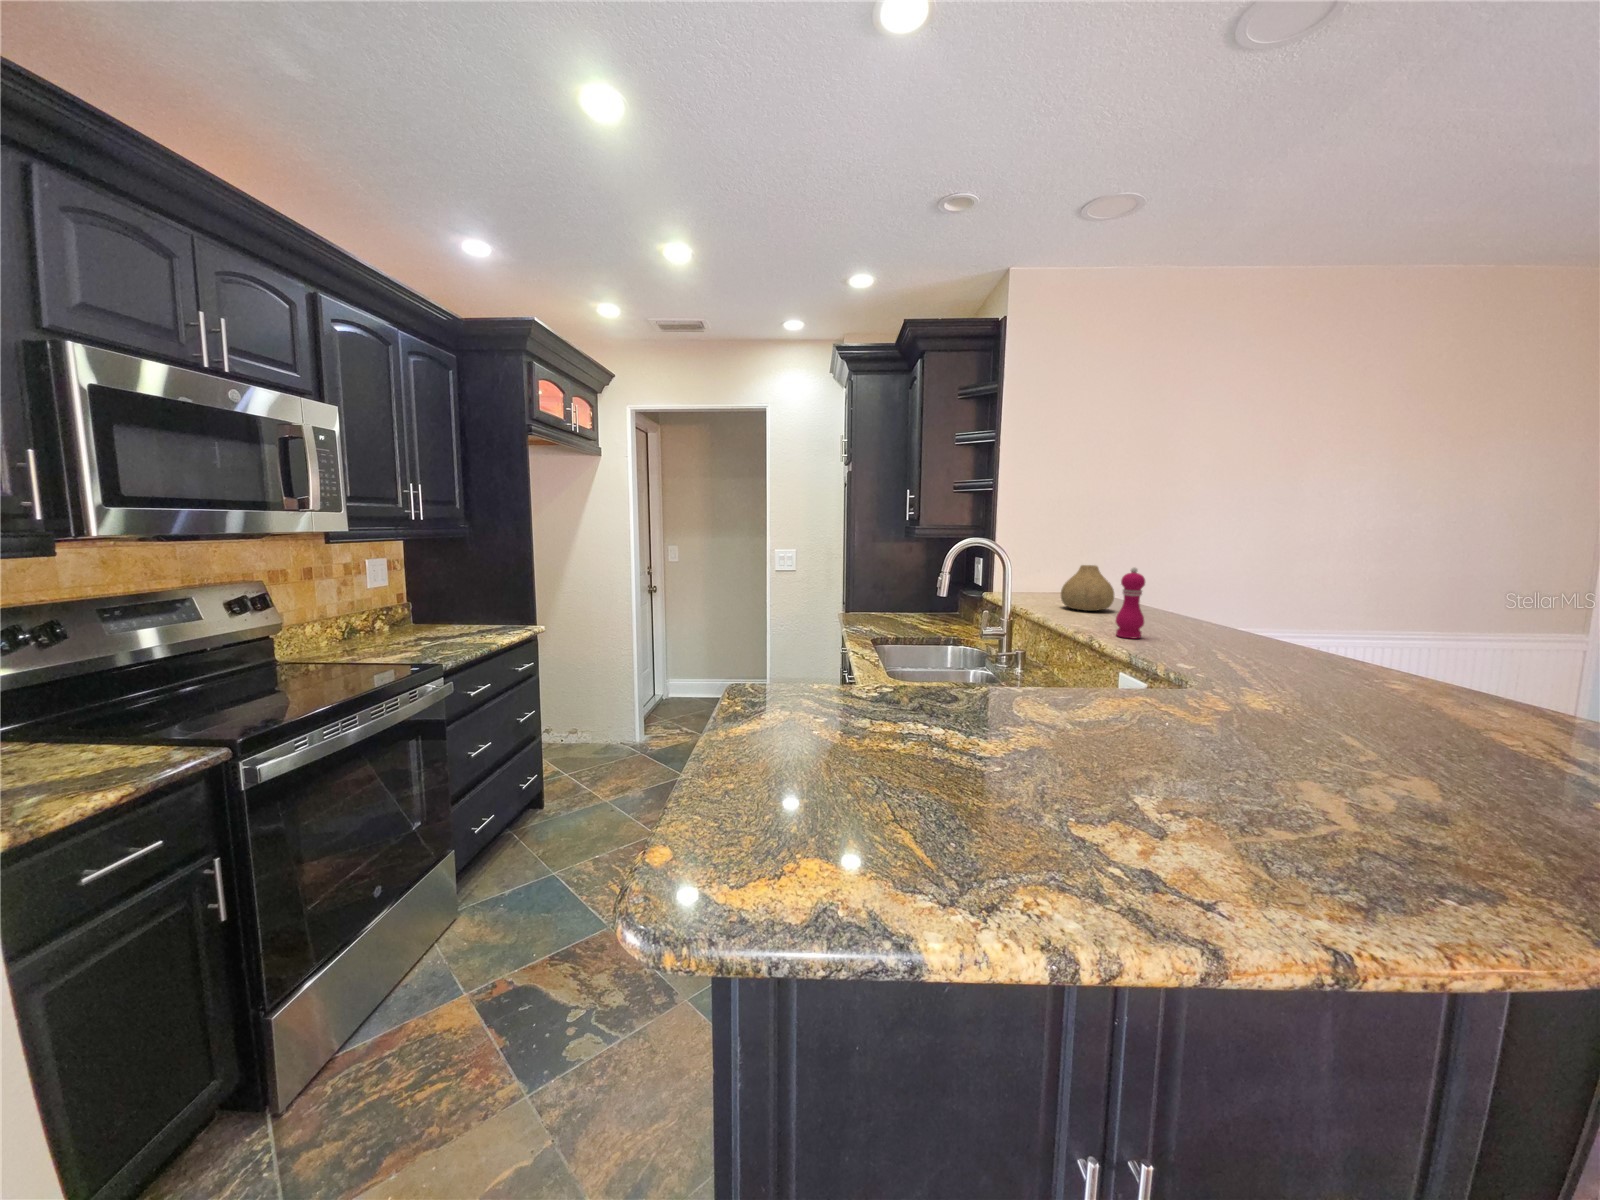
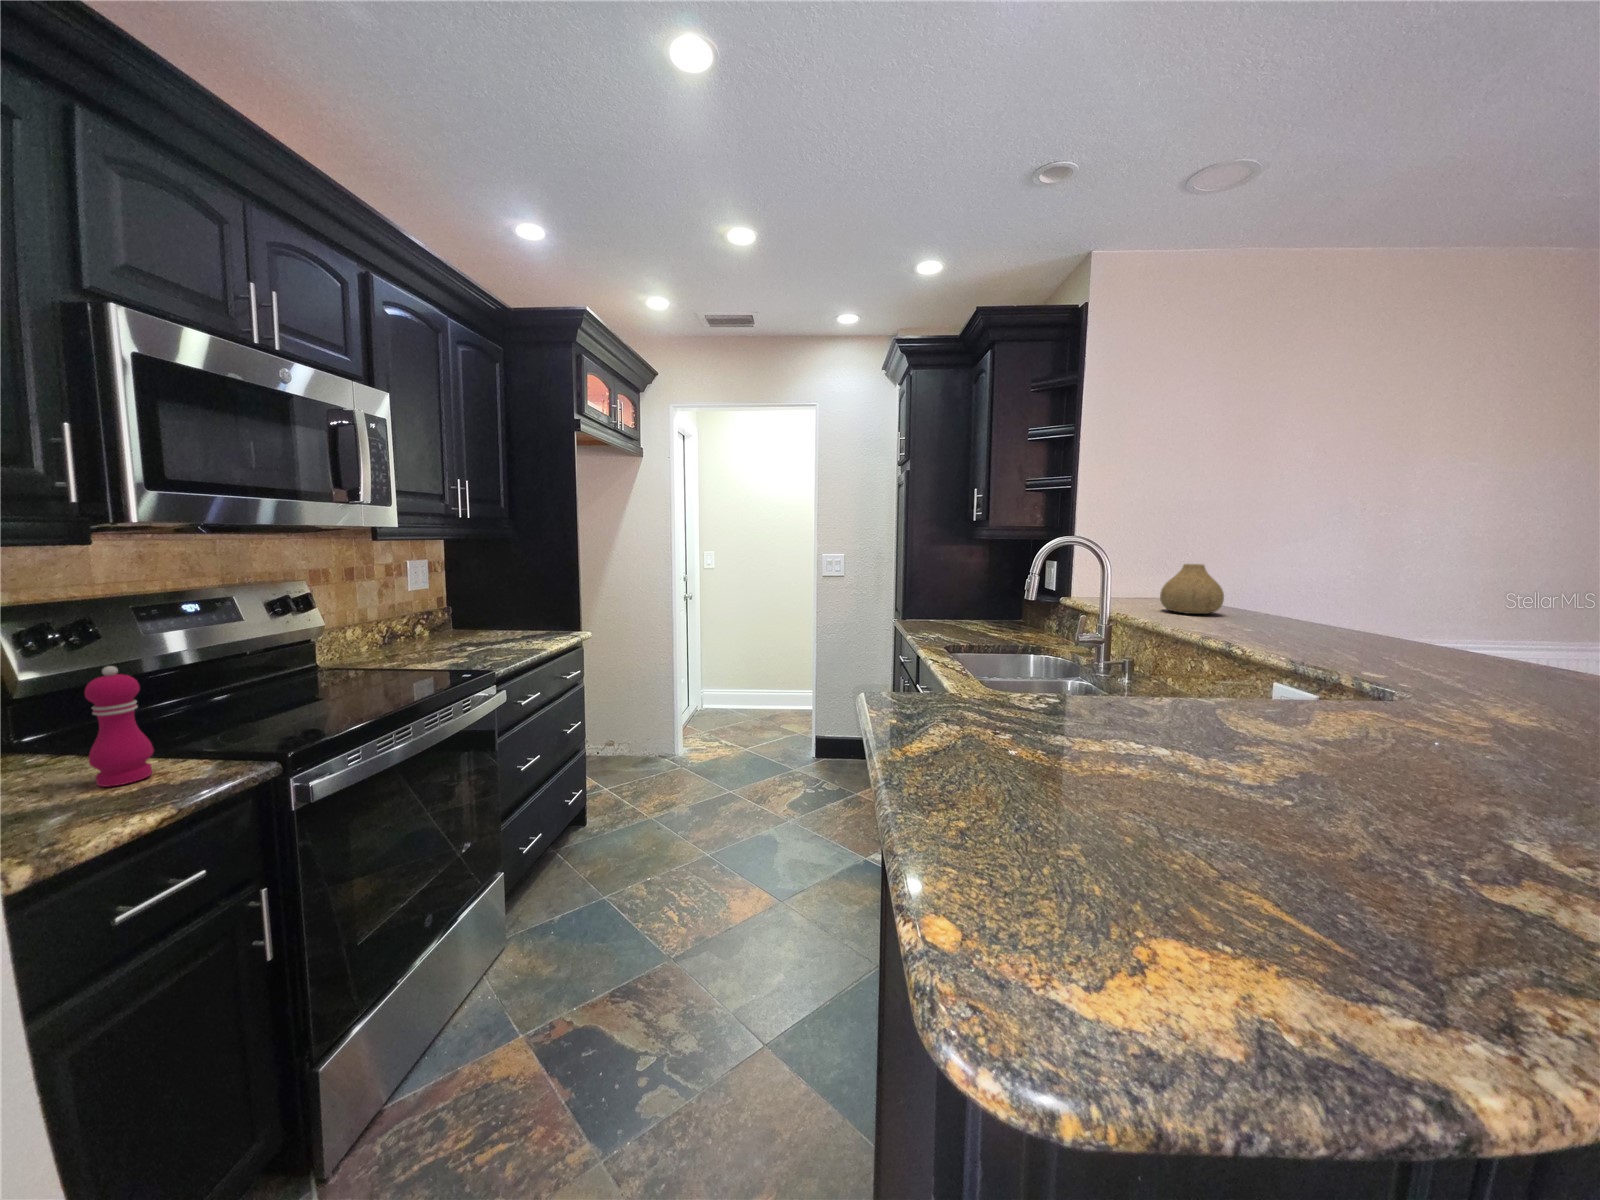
pepper mill: present [1116,567,1145,639] -> present [85,666,154,787]

